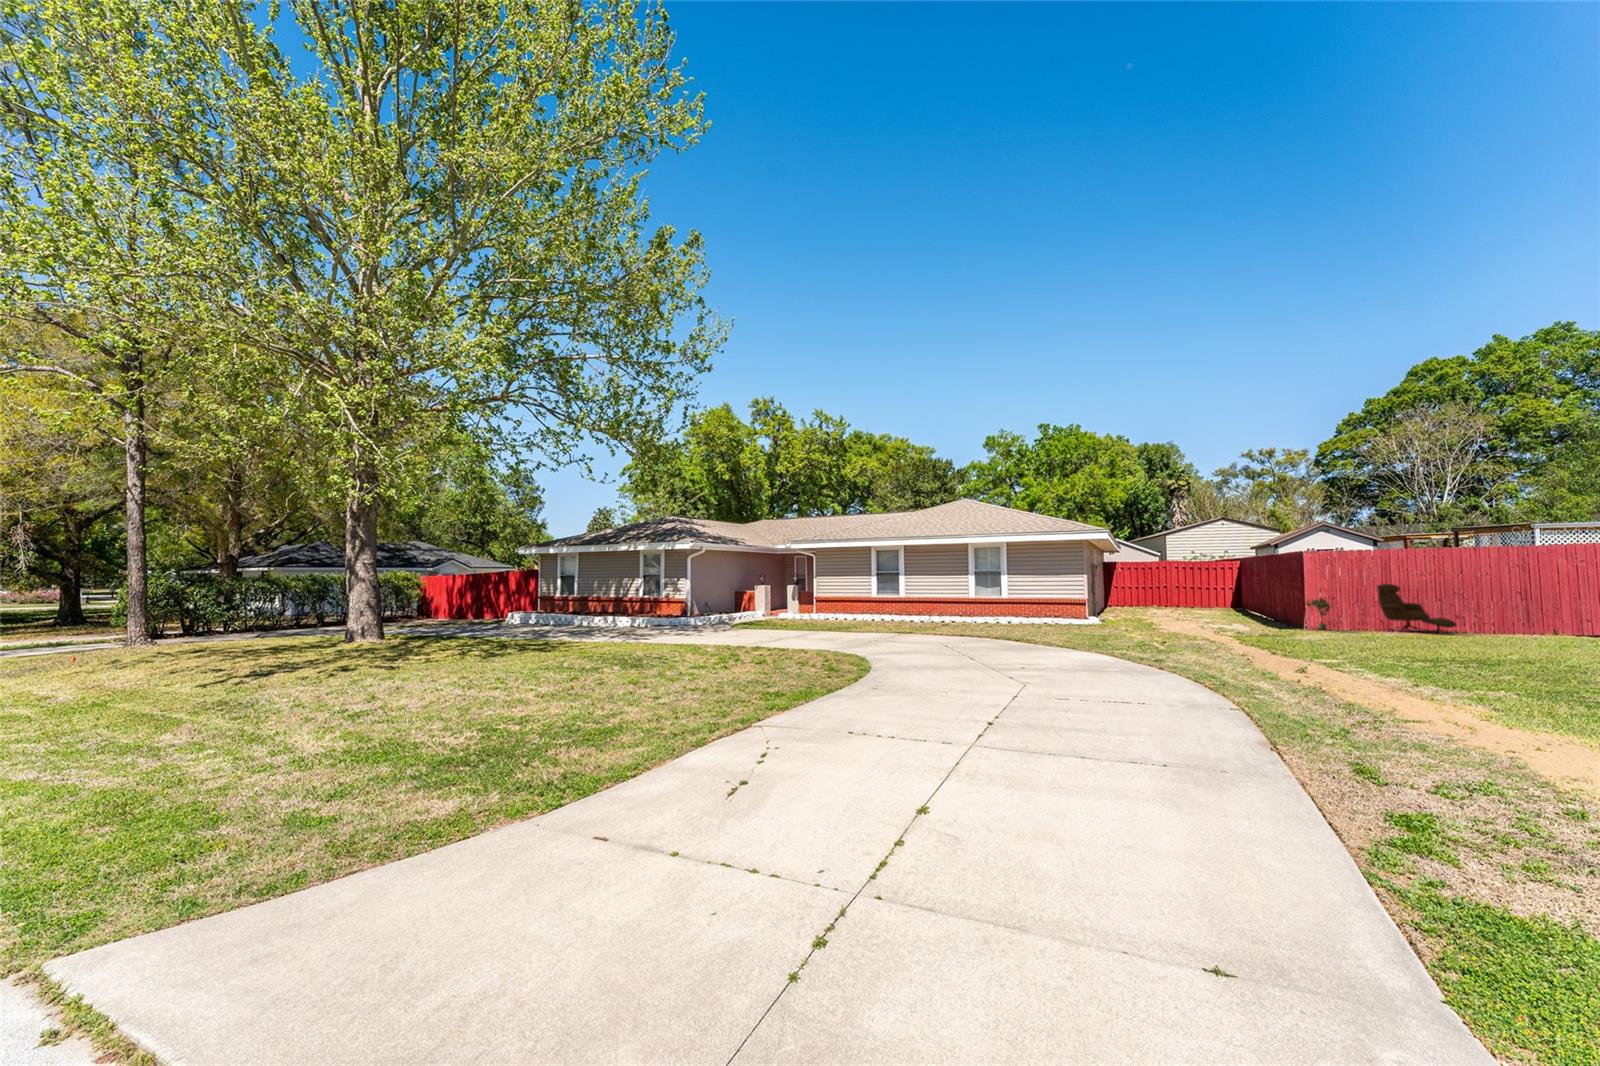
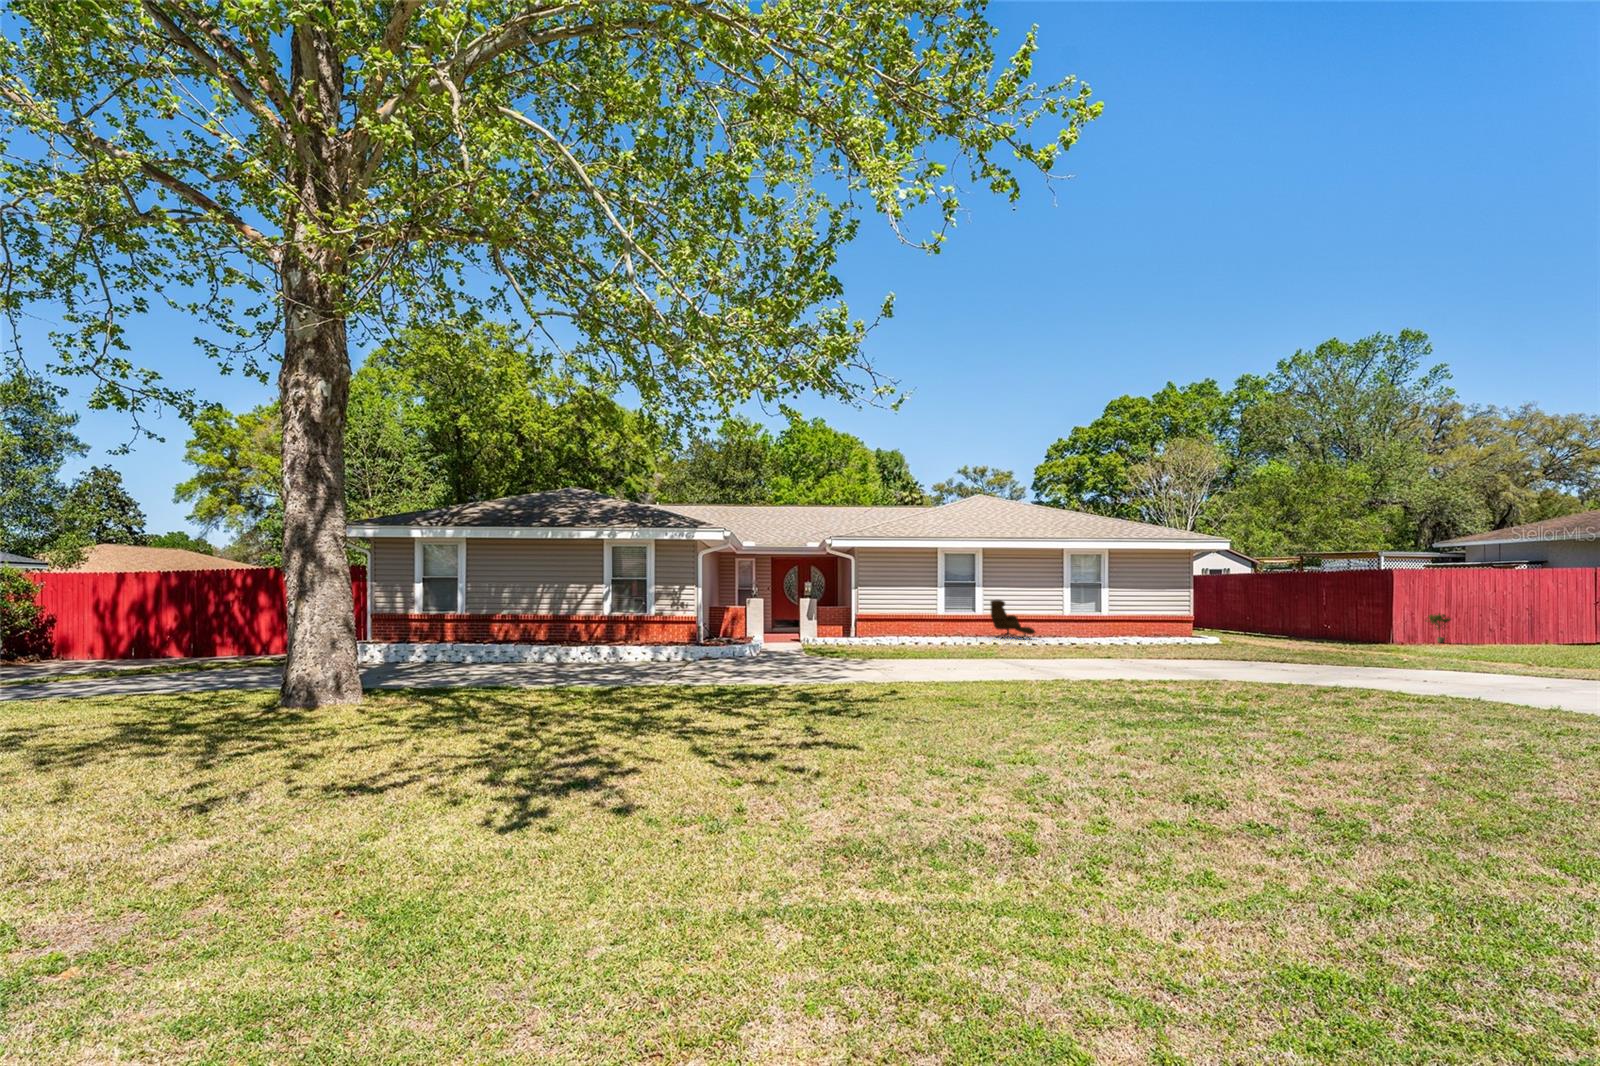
lounge chair: present [1377,584,1456,633] -> present [991,600,1035,638]

